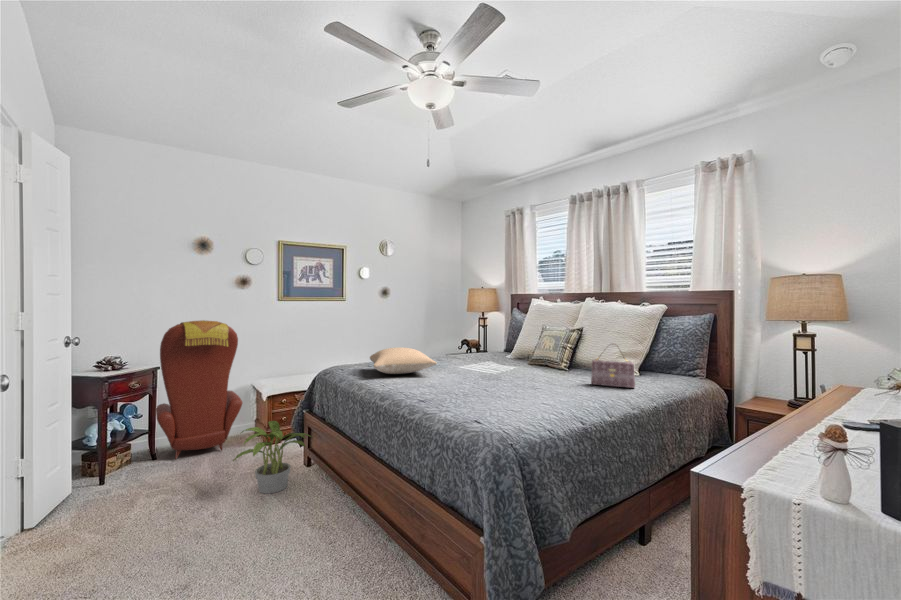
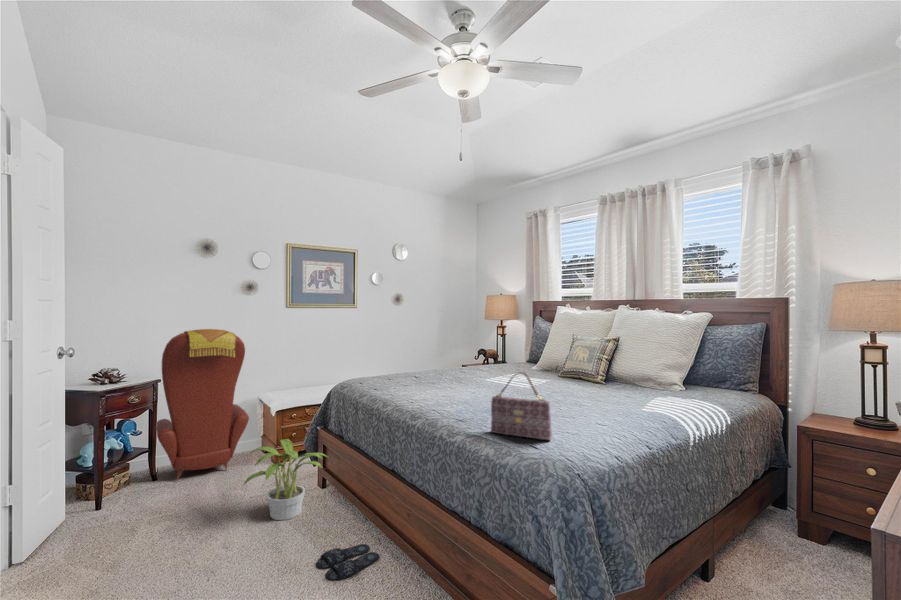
pillow: present [370,347,437,374] -> none [391,359,467,388]
handbag: present [591,356,635,388] -> present [491,372,552,440]
slippers: none [295,514,353,543] -> present [316,544,379,580]

